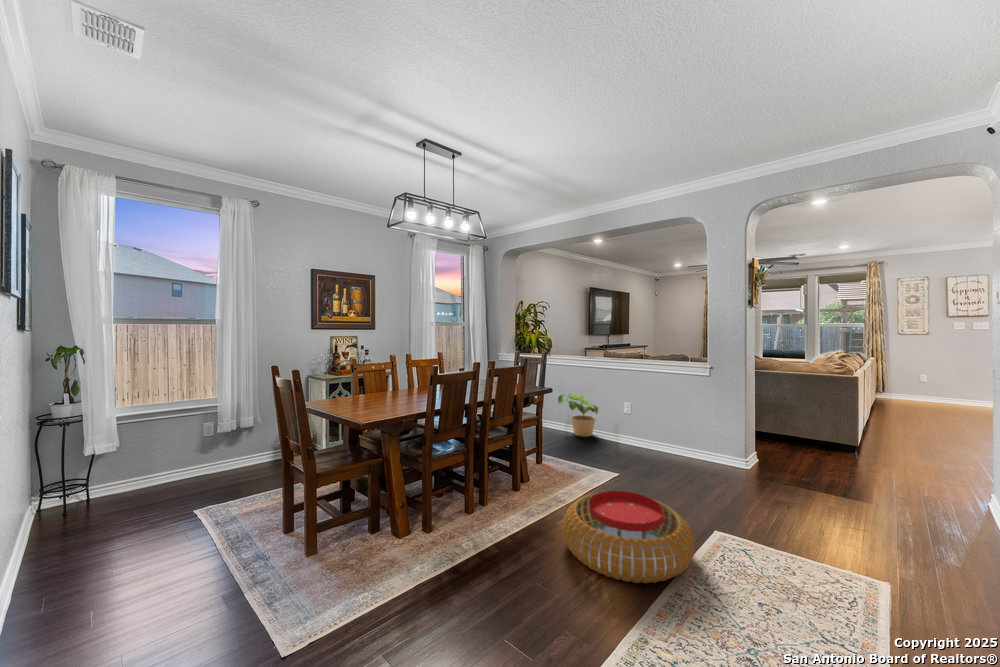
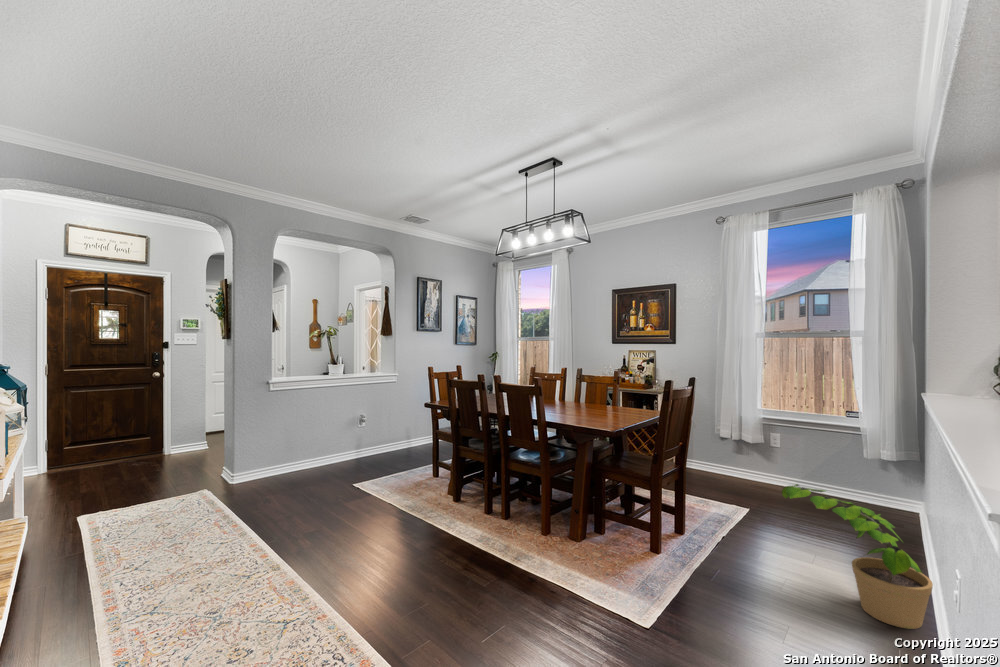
pouf: present [562,491,694,583] -> none [315,517,457,619]

